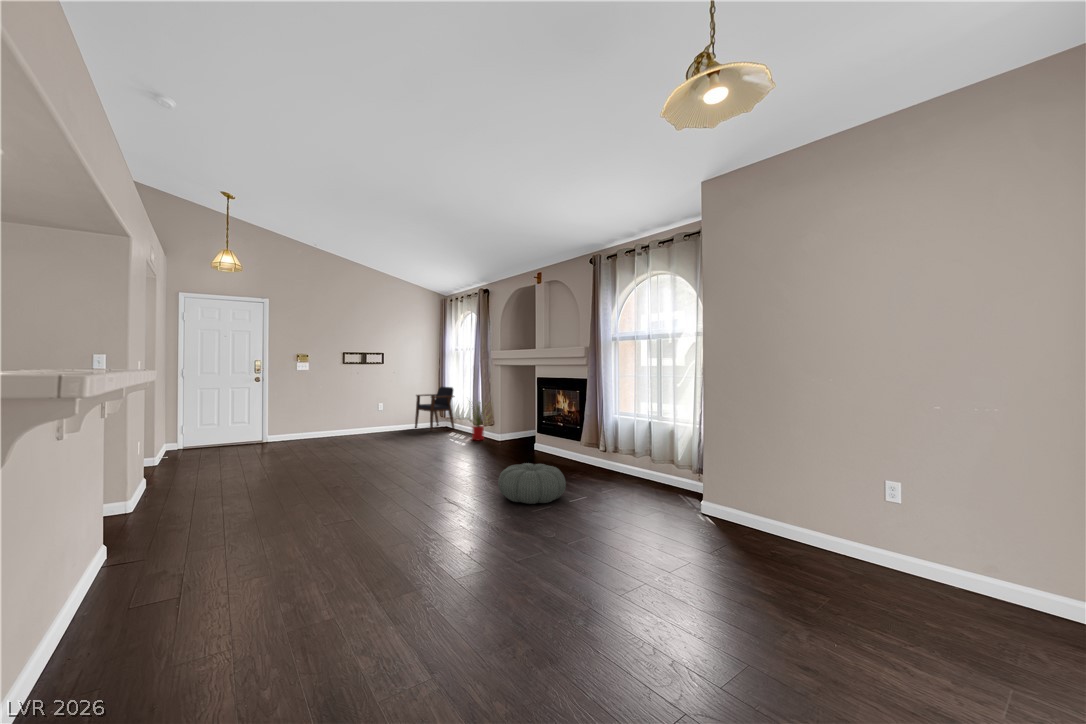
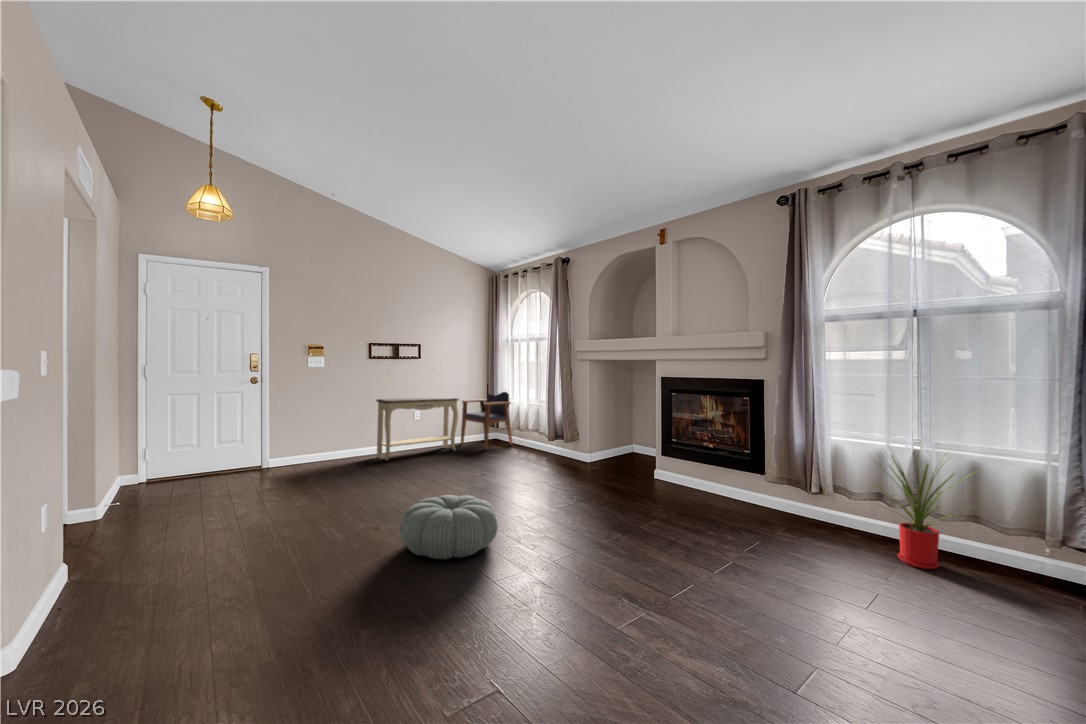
console table: none [346,392,412,437] -> present [376,397,459,460]
house plant: present [472,405,484,440] -> present [879,454,956,569]
pouf: present [498,463,566,504] -> present [400,495,498,559]

